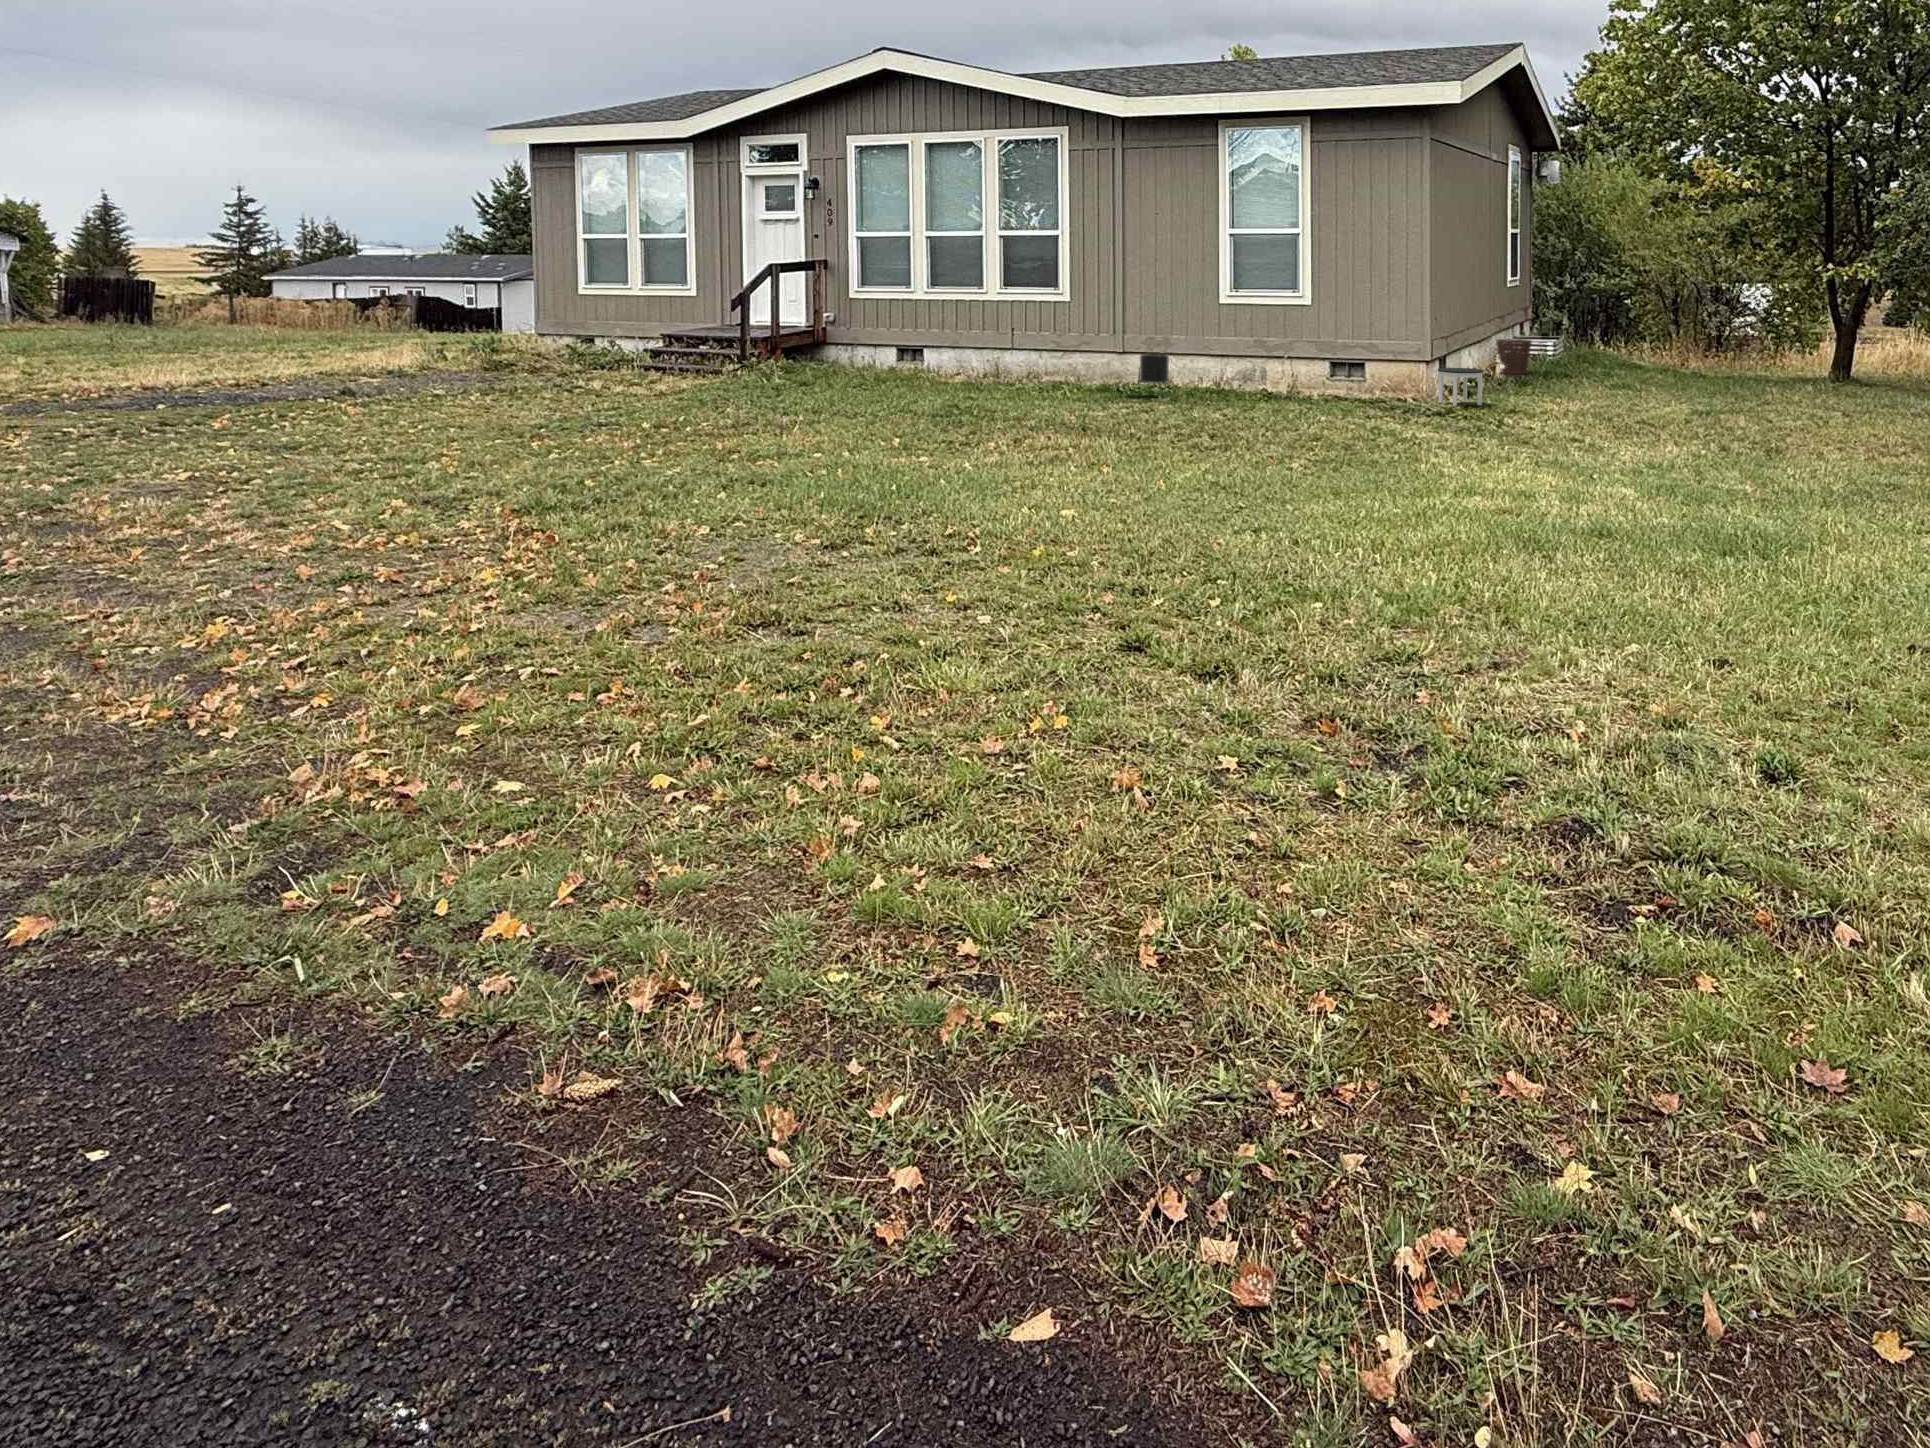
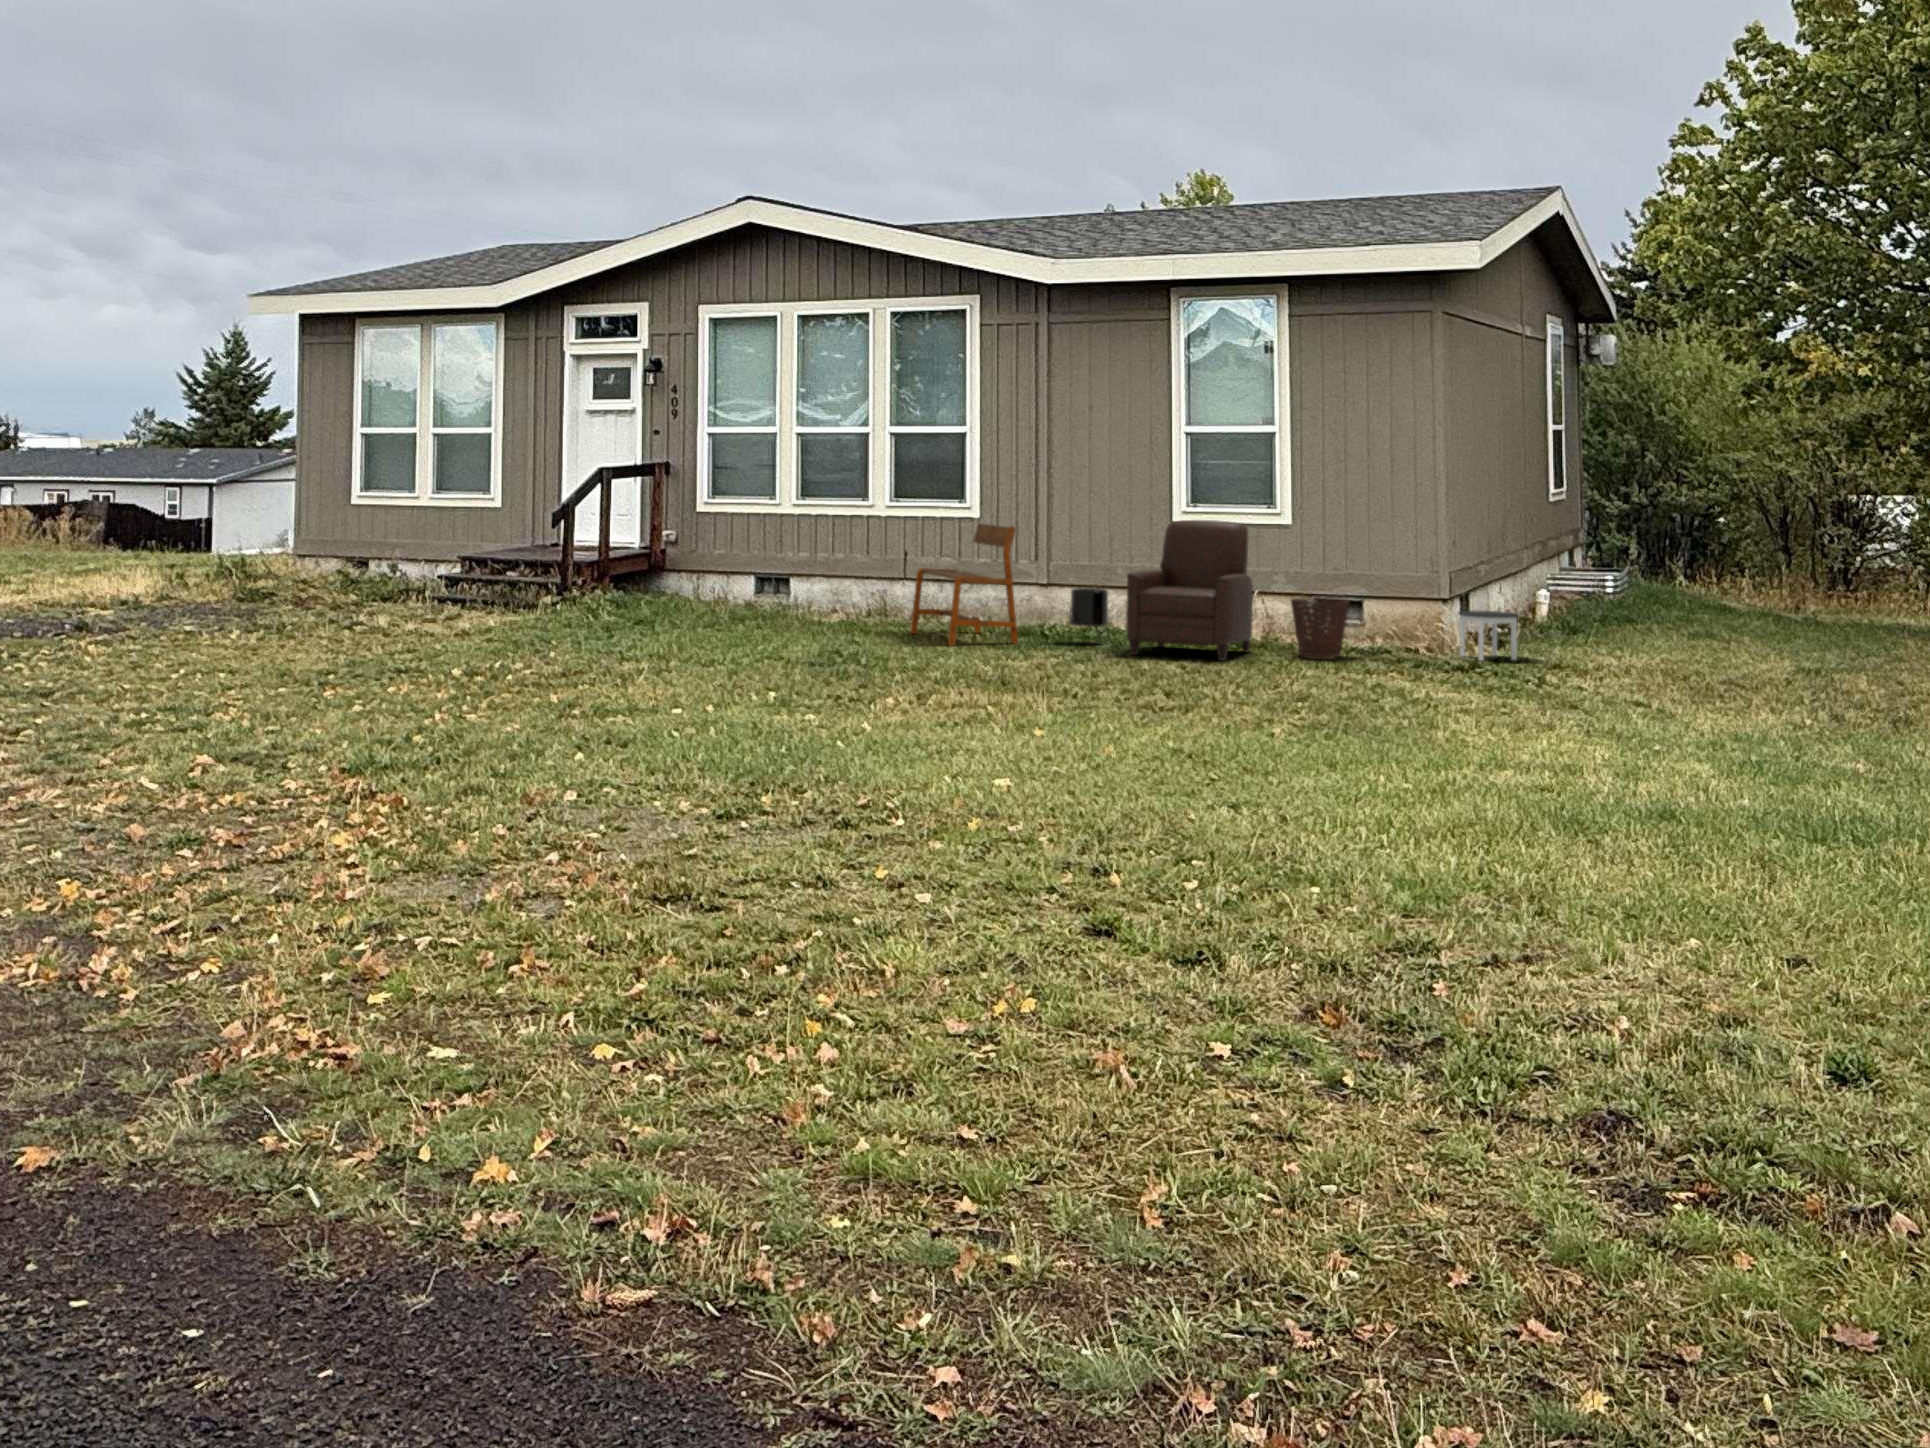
chair: none [1182,301,1280,408] -> present [1126,520,1253,661]
bench: none [1016,303,1099,400] -> present [910,524,1018,646]
basket: present [1496,339,1532,374] -> present [1291,598,1349,659]

